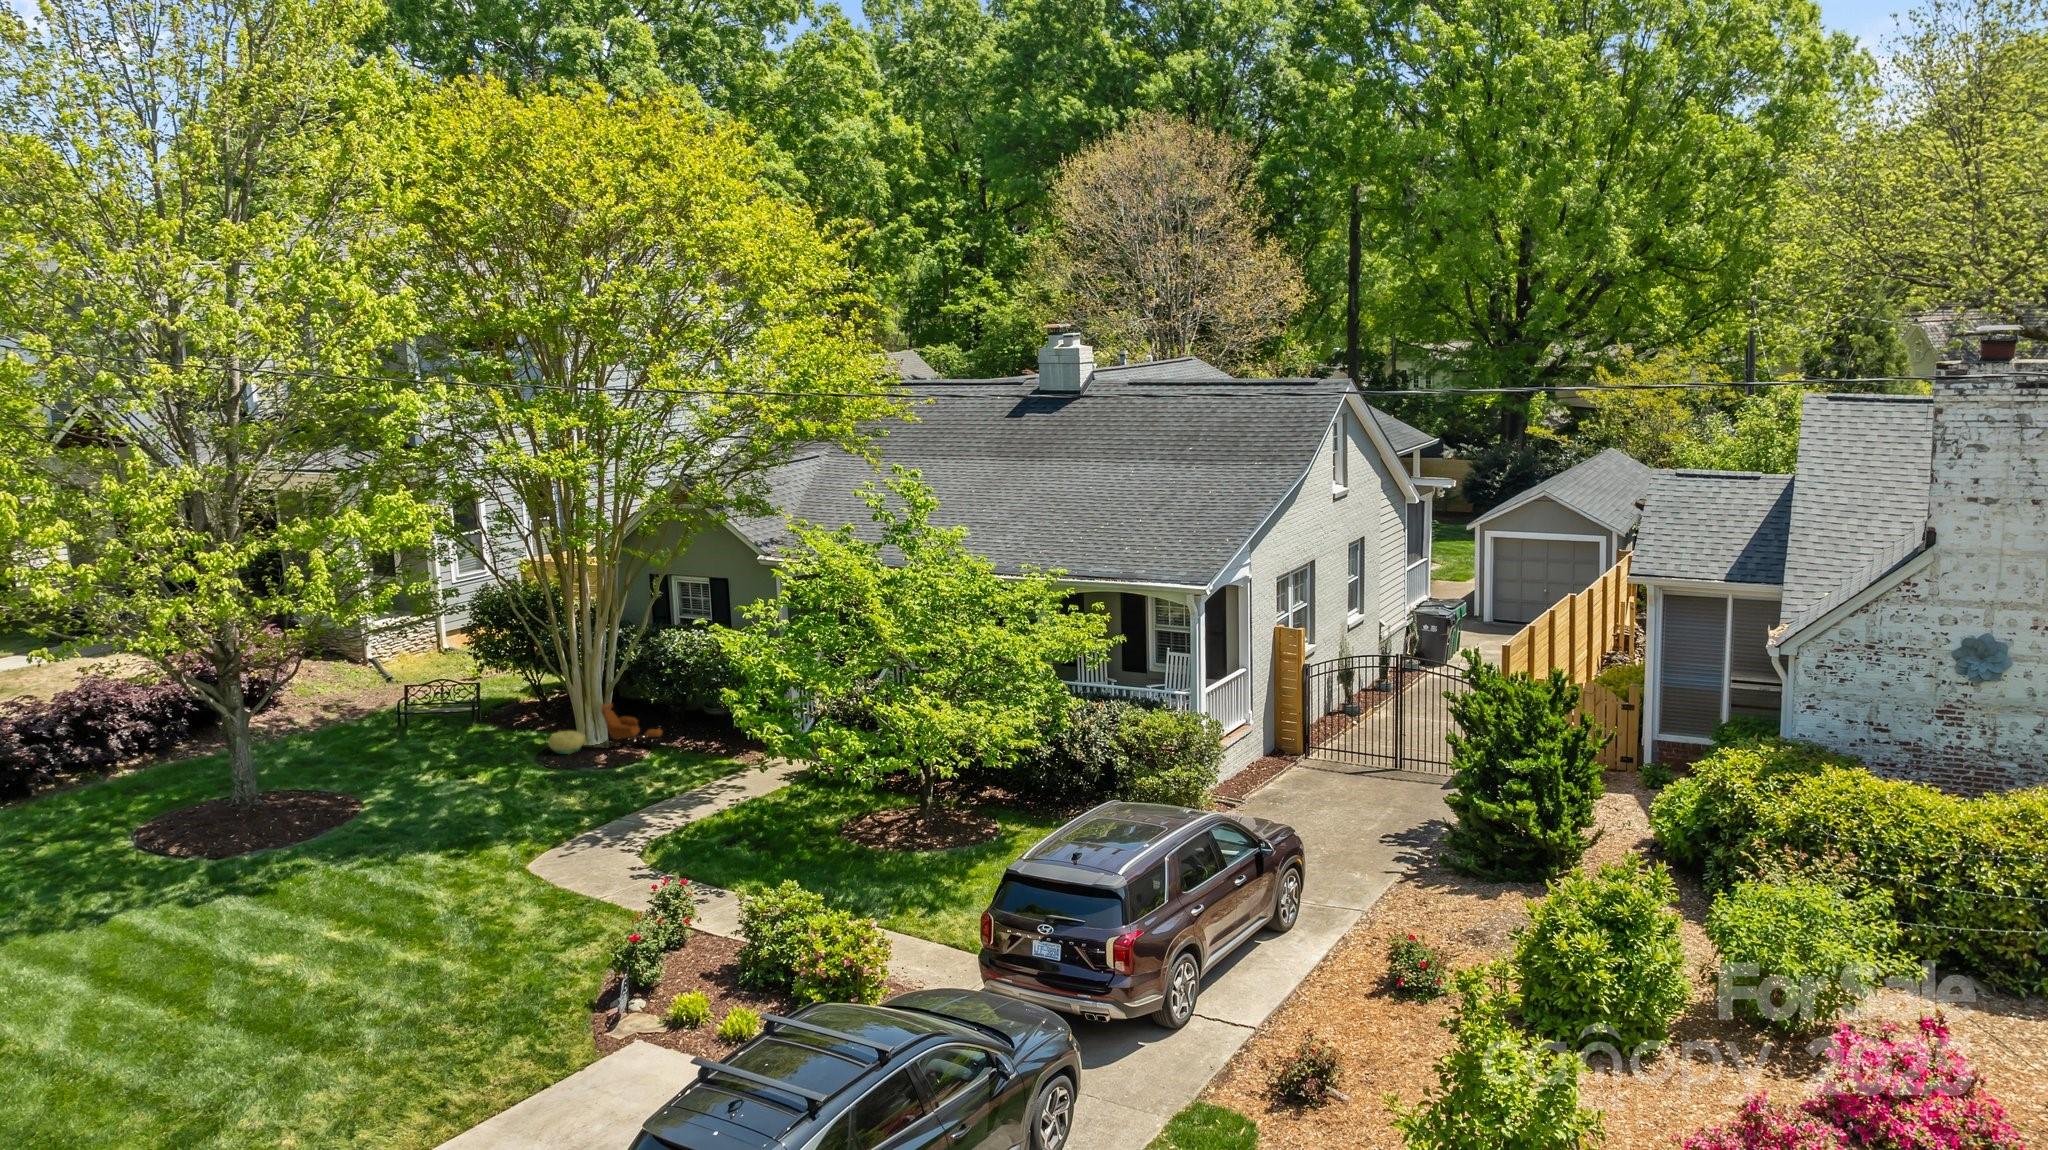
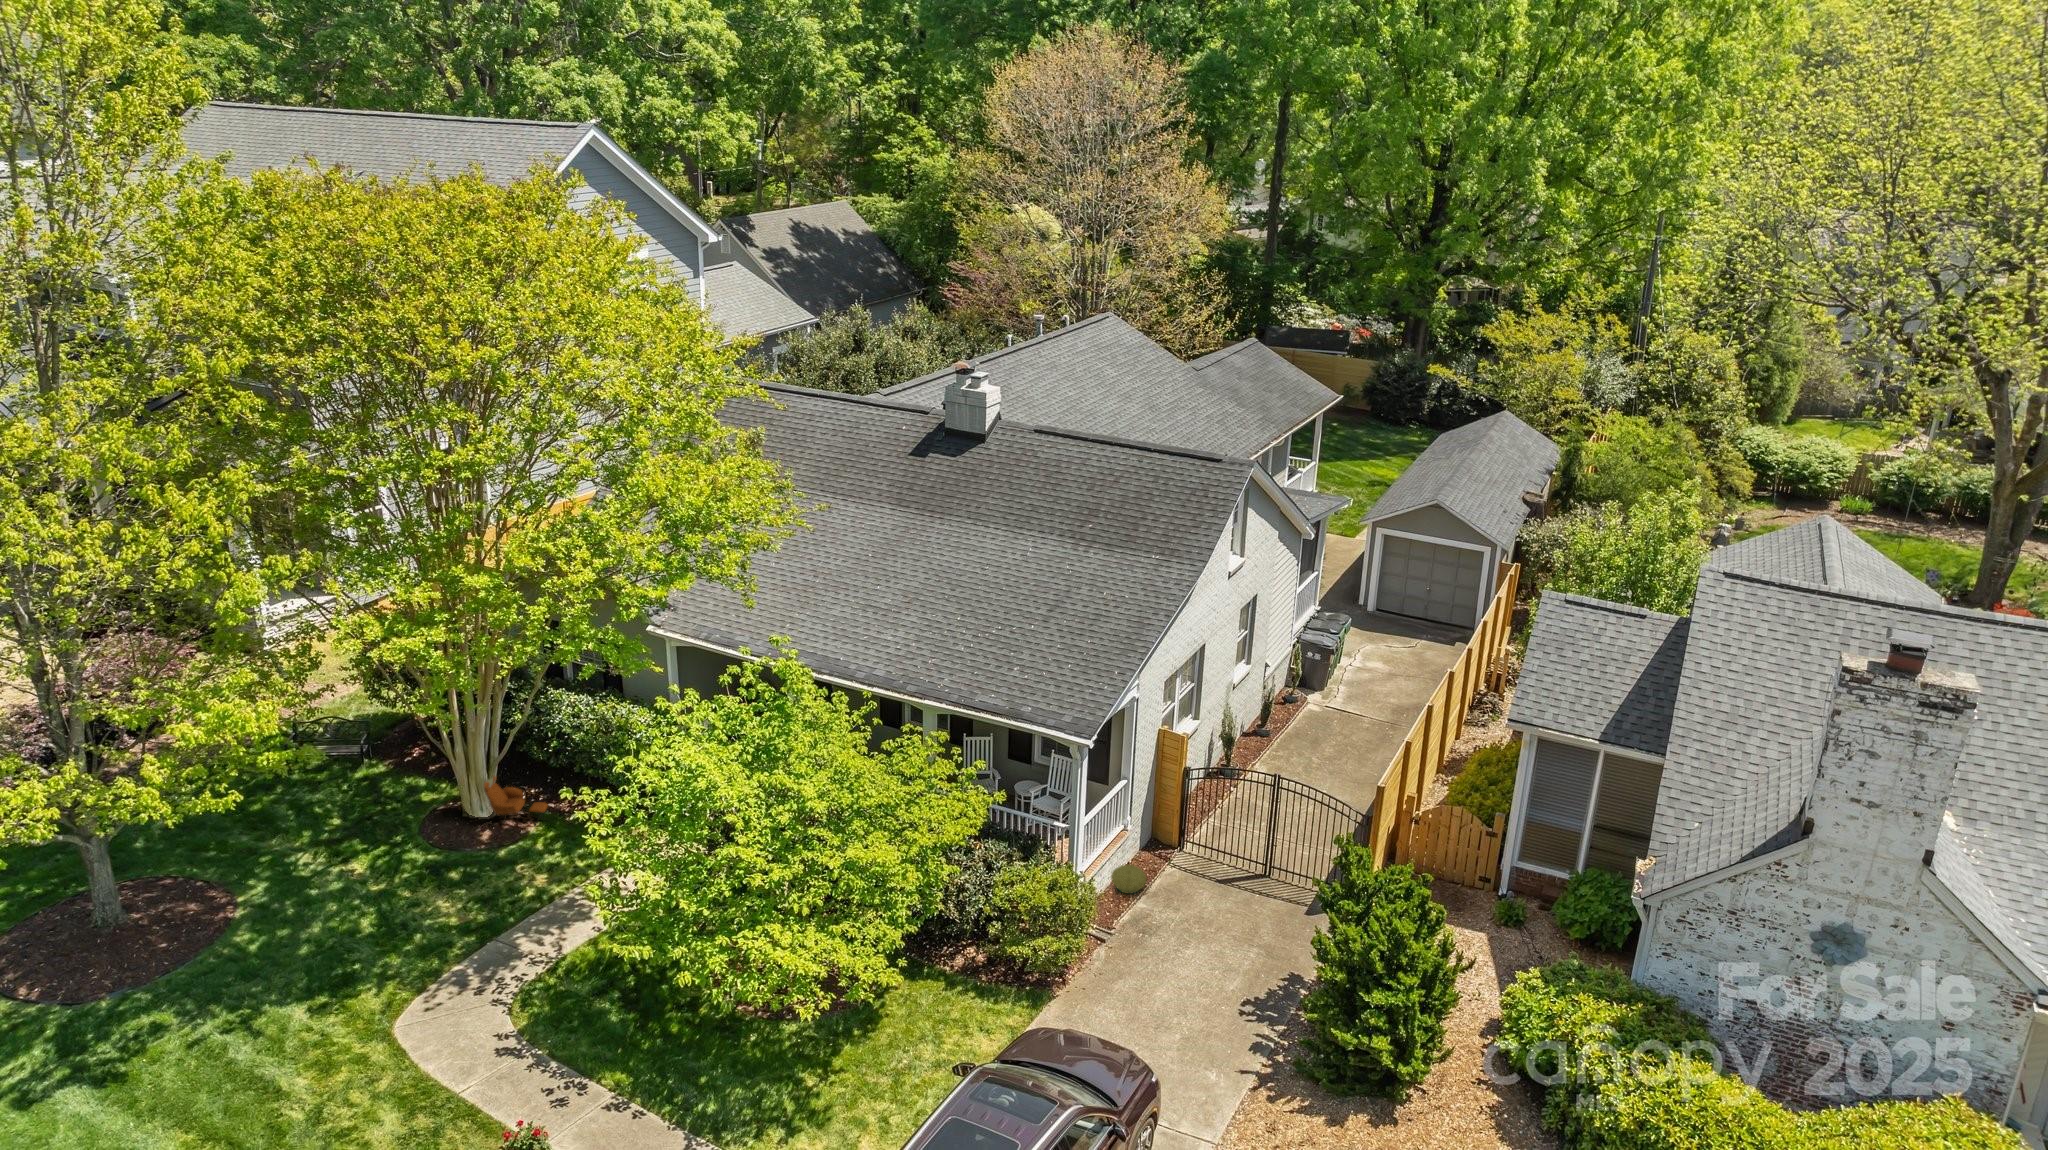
basket: present [548,731,585,754] -> present [1111,864,1147,894]

